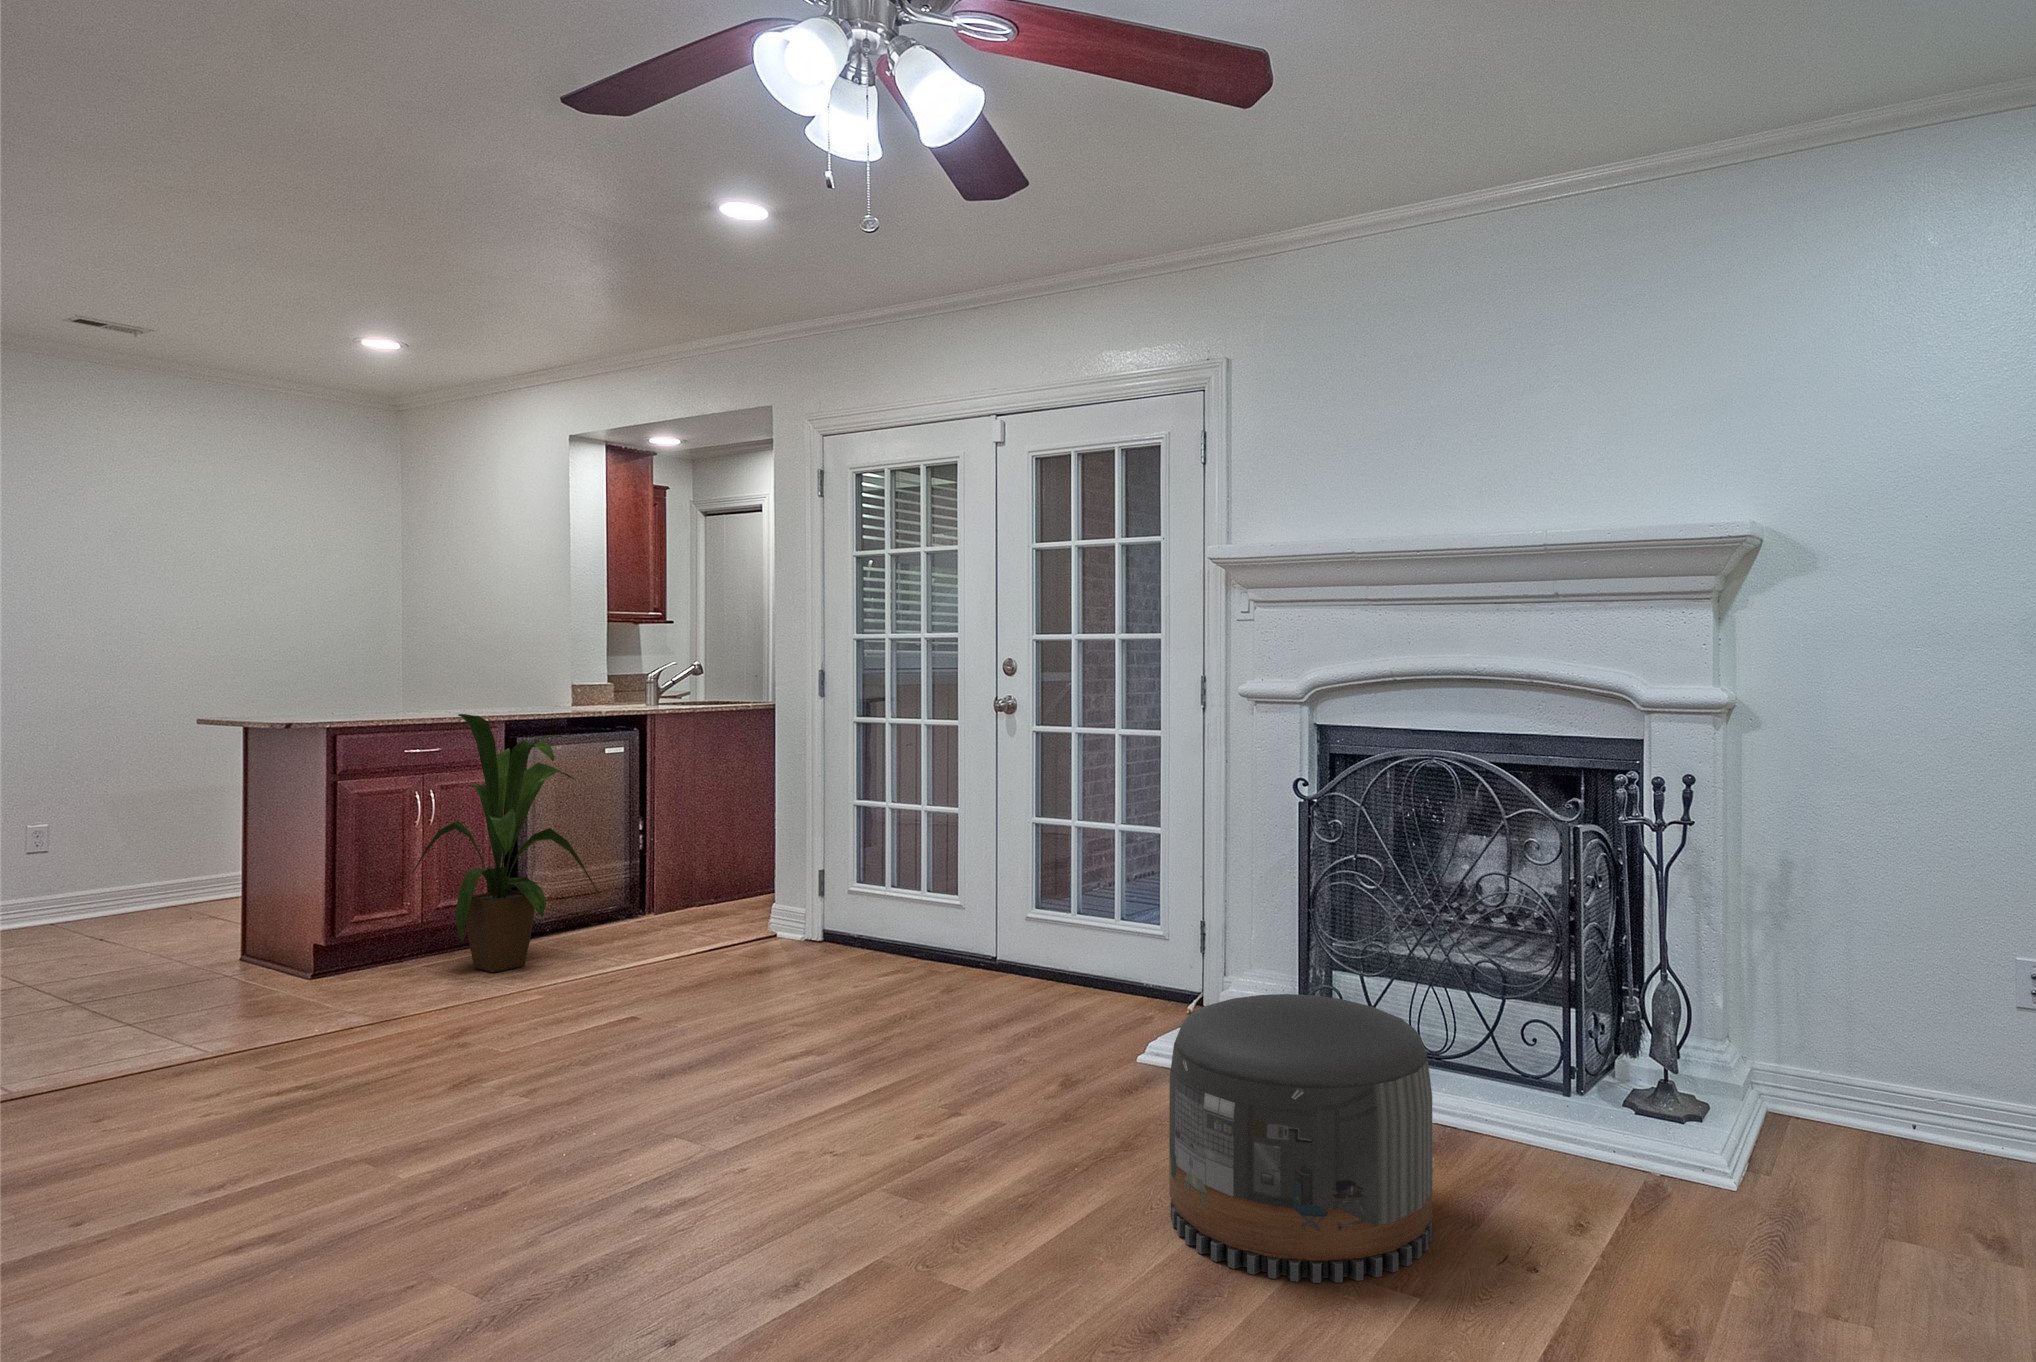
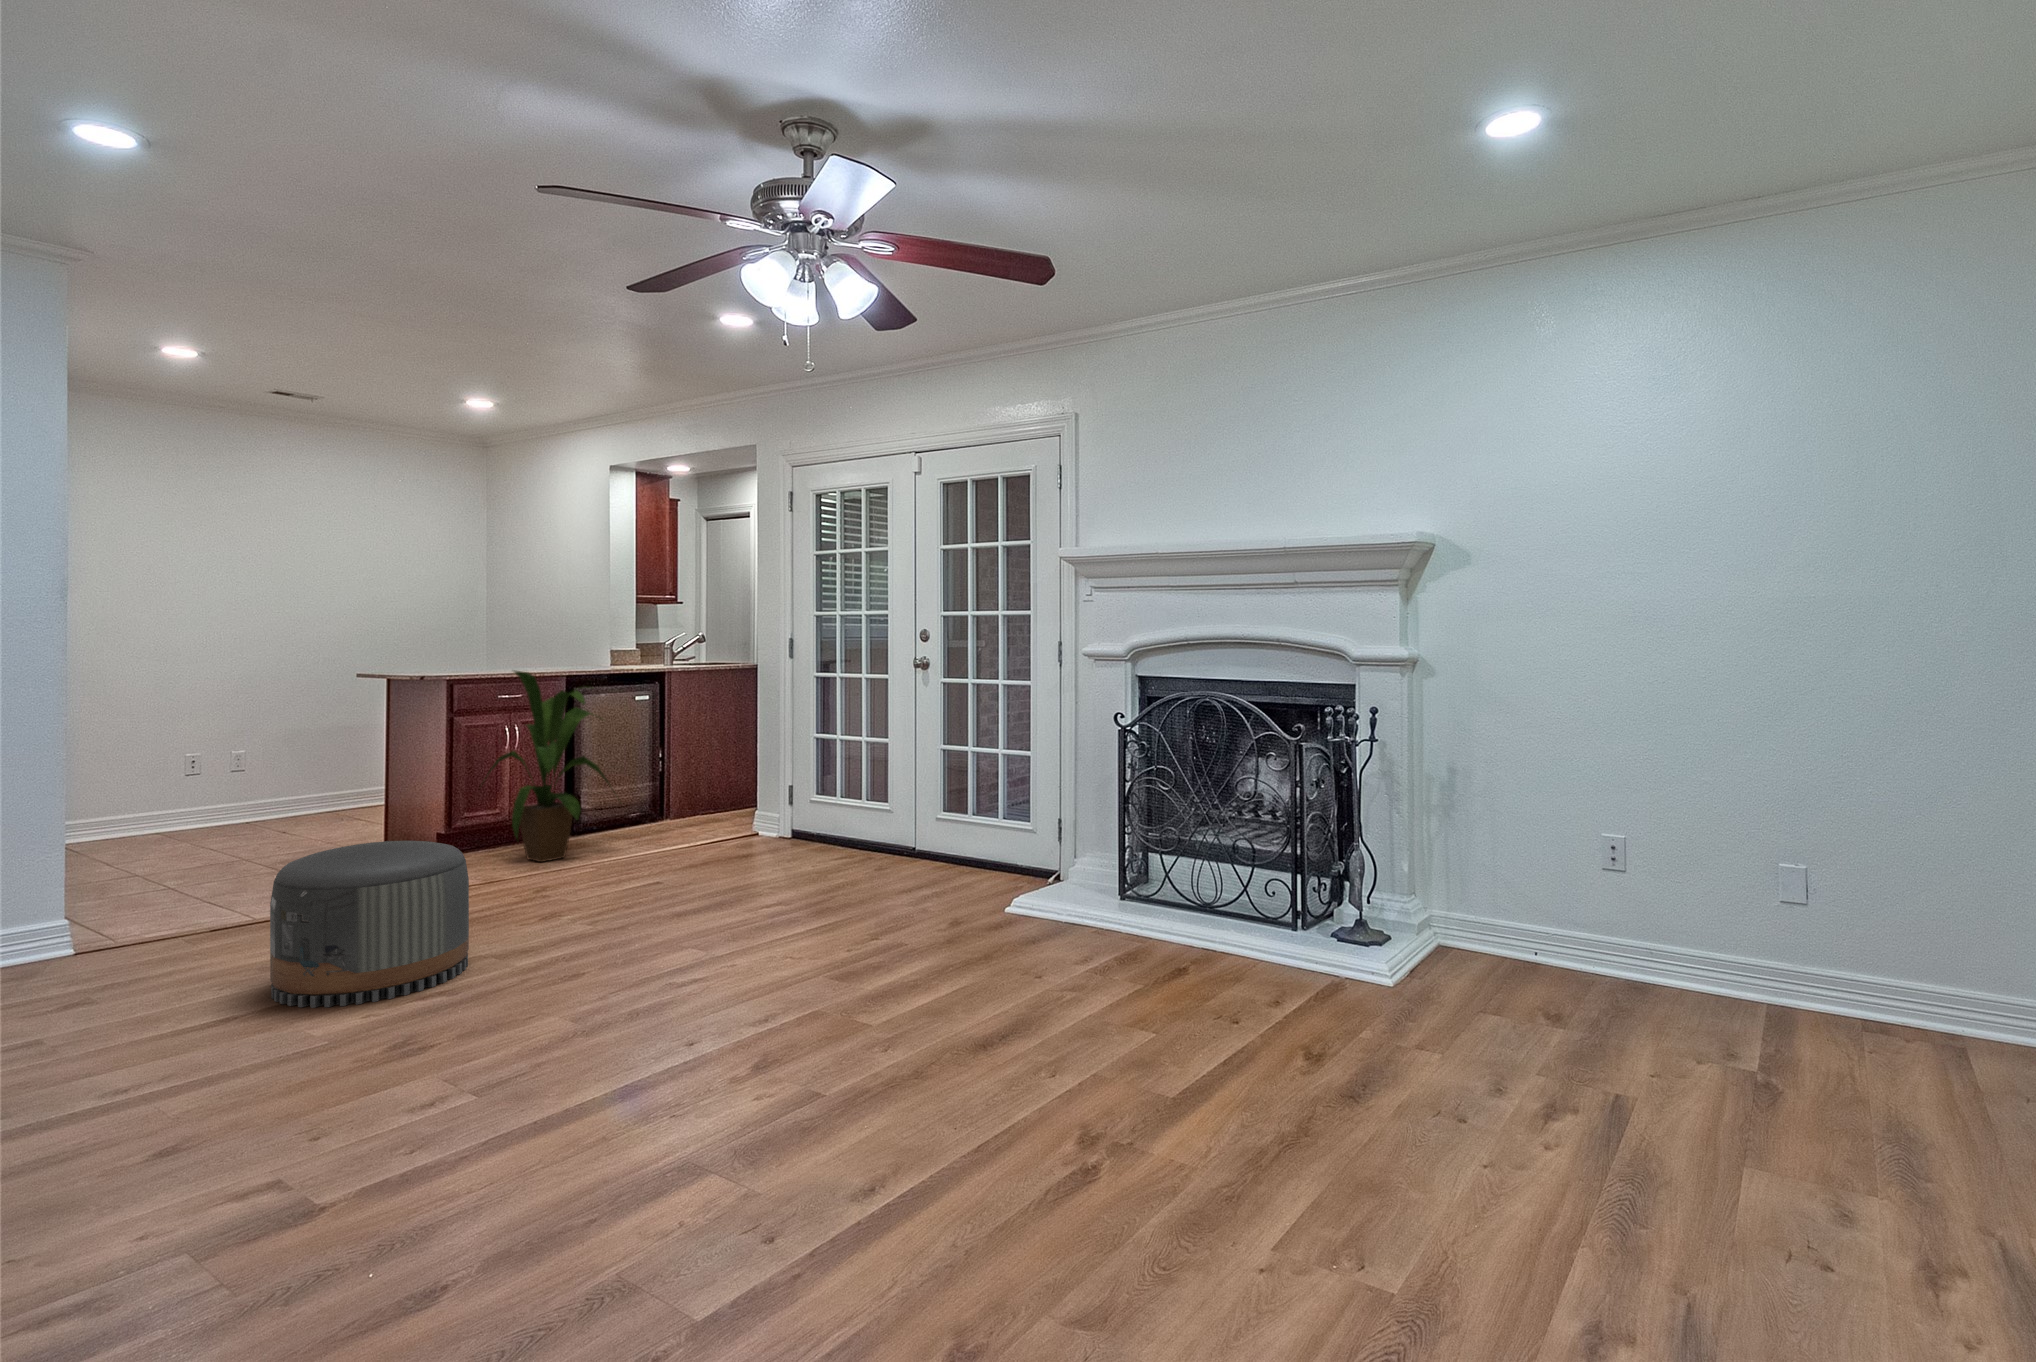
pouf: present [1169,994,1433,1283] -> present [270,841,469,1008]

